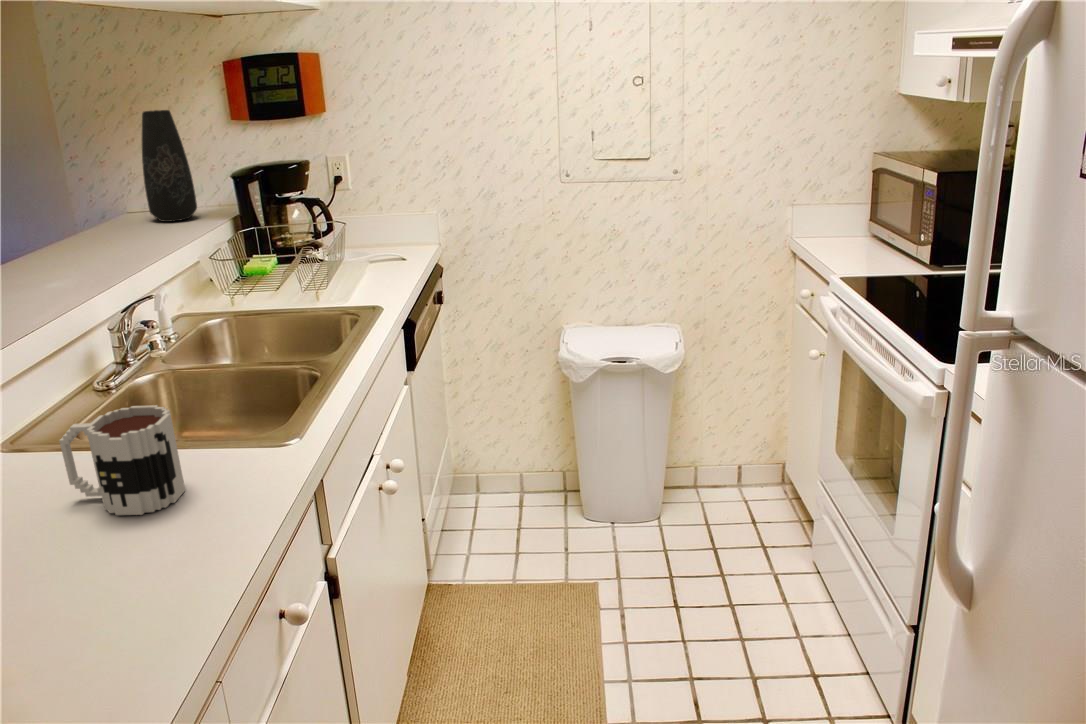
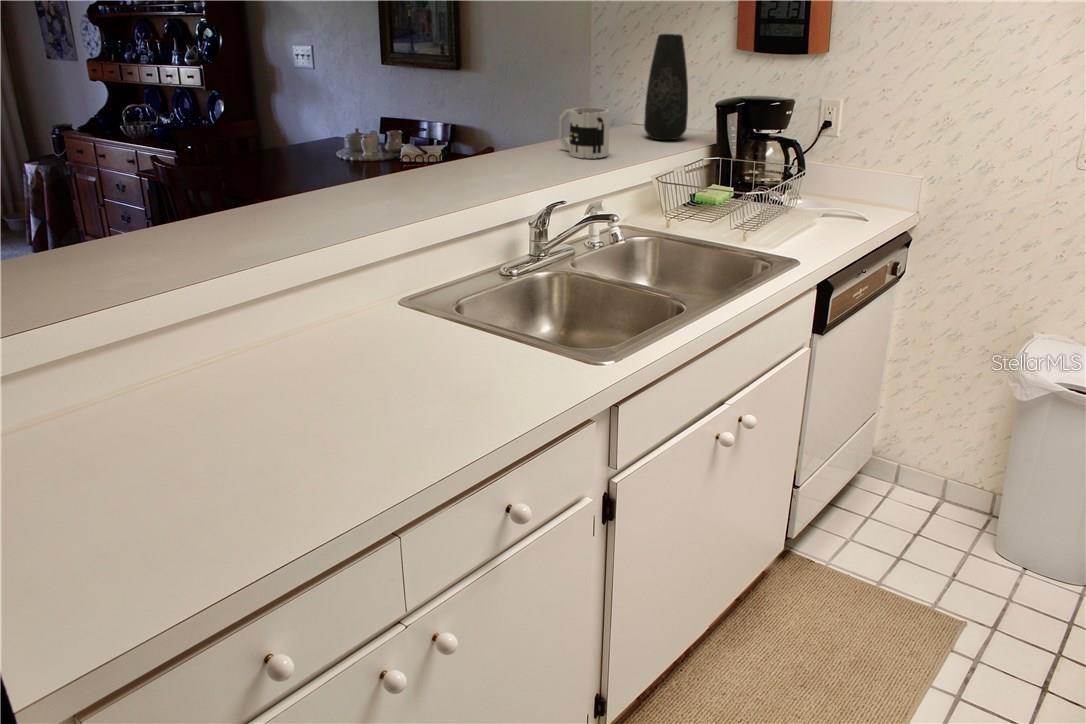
mug: present [59,405,185,515] -> present [559,107,610,158]

